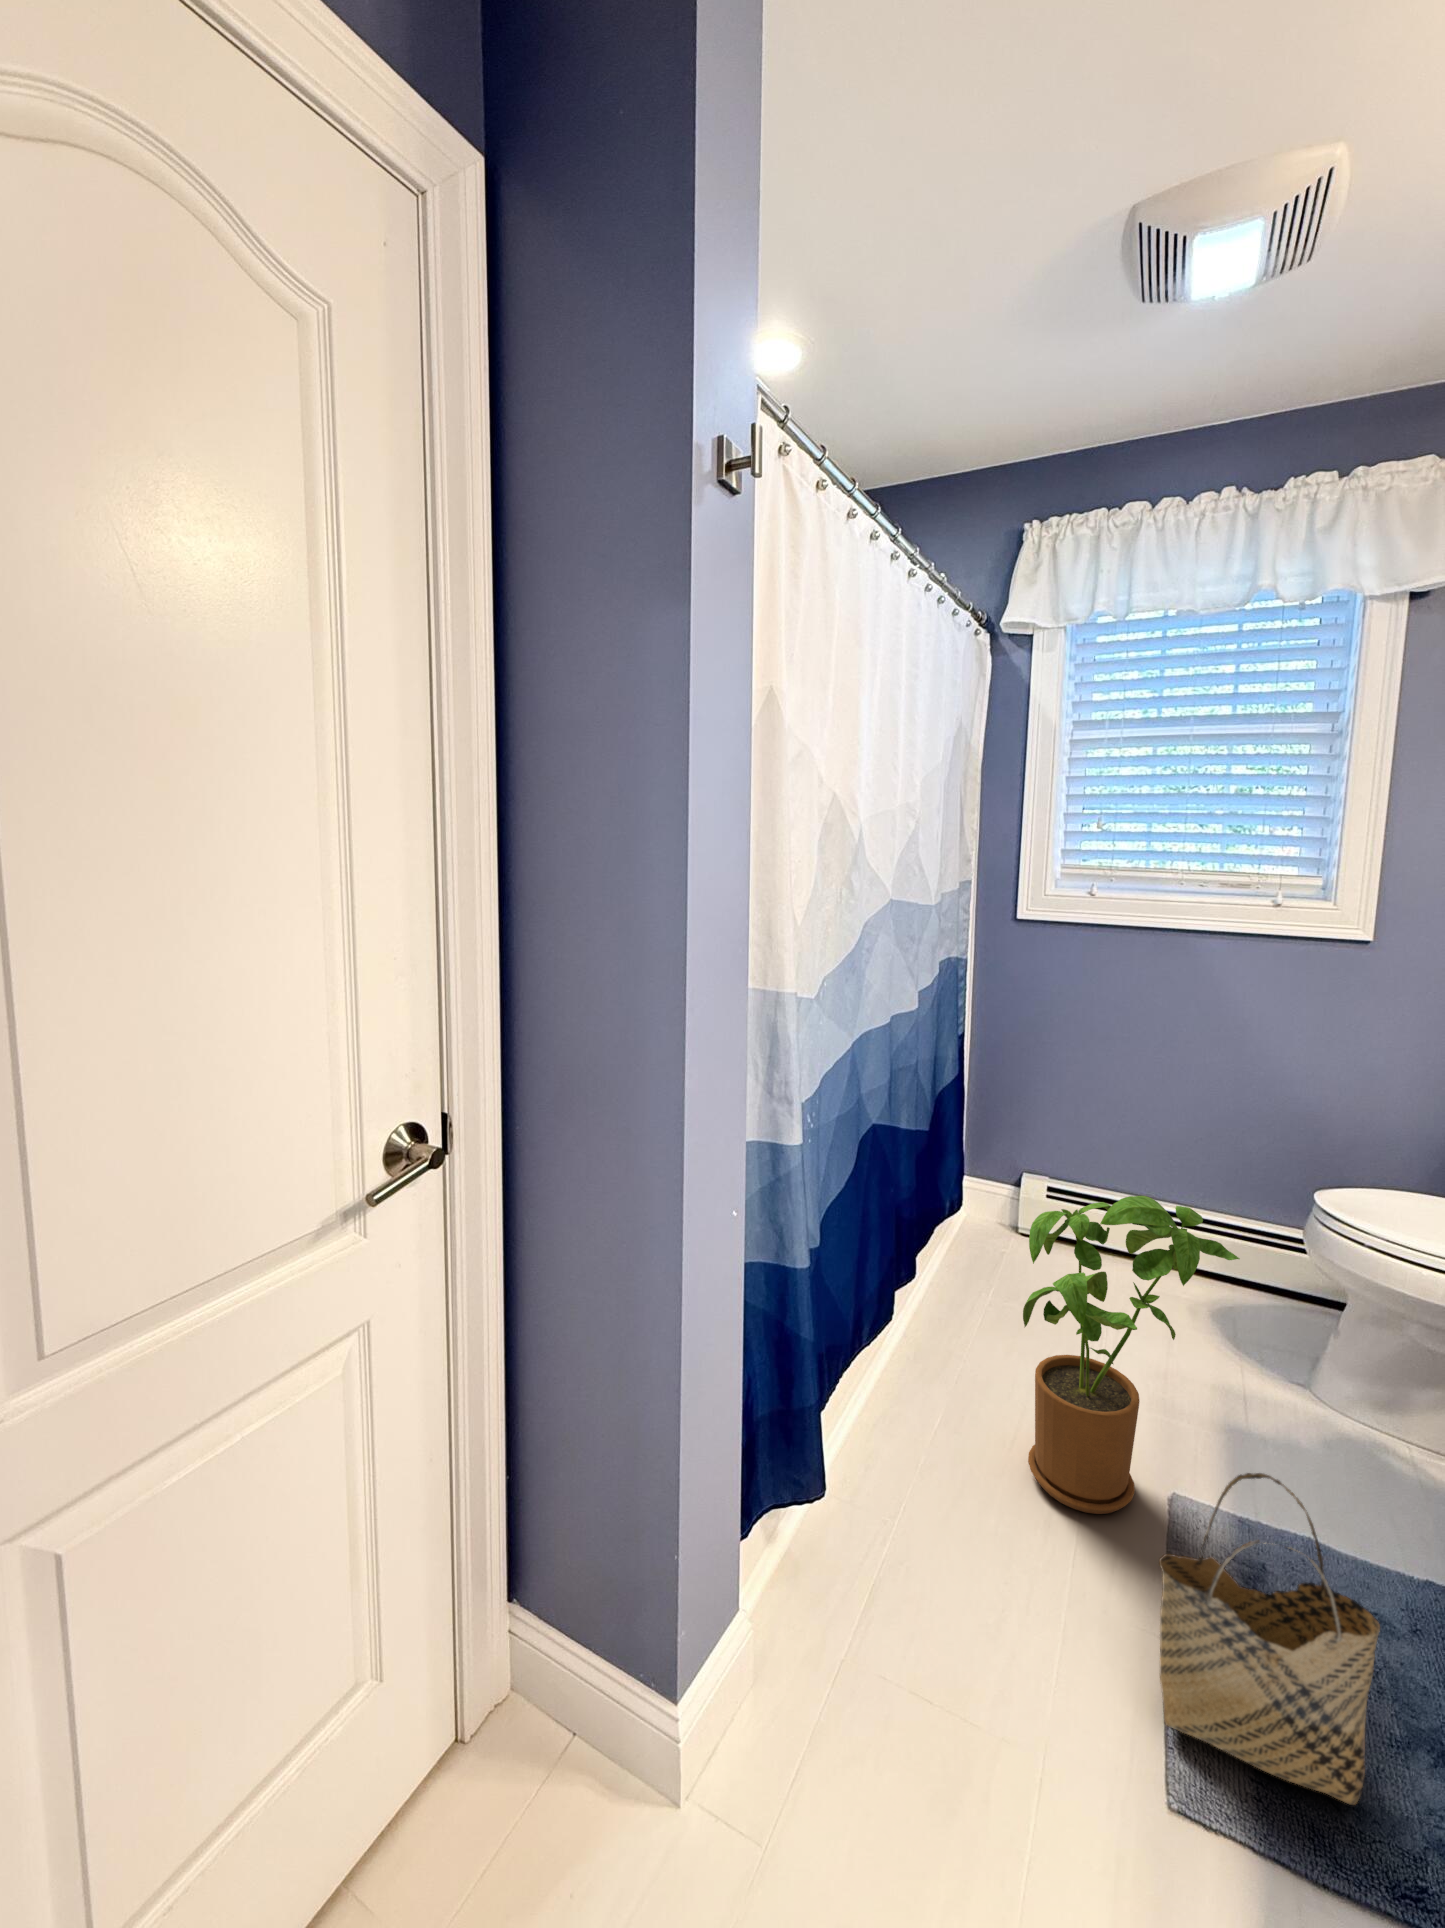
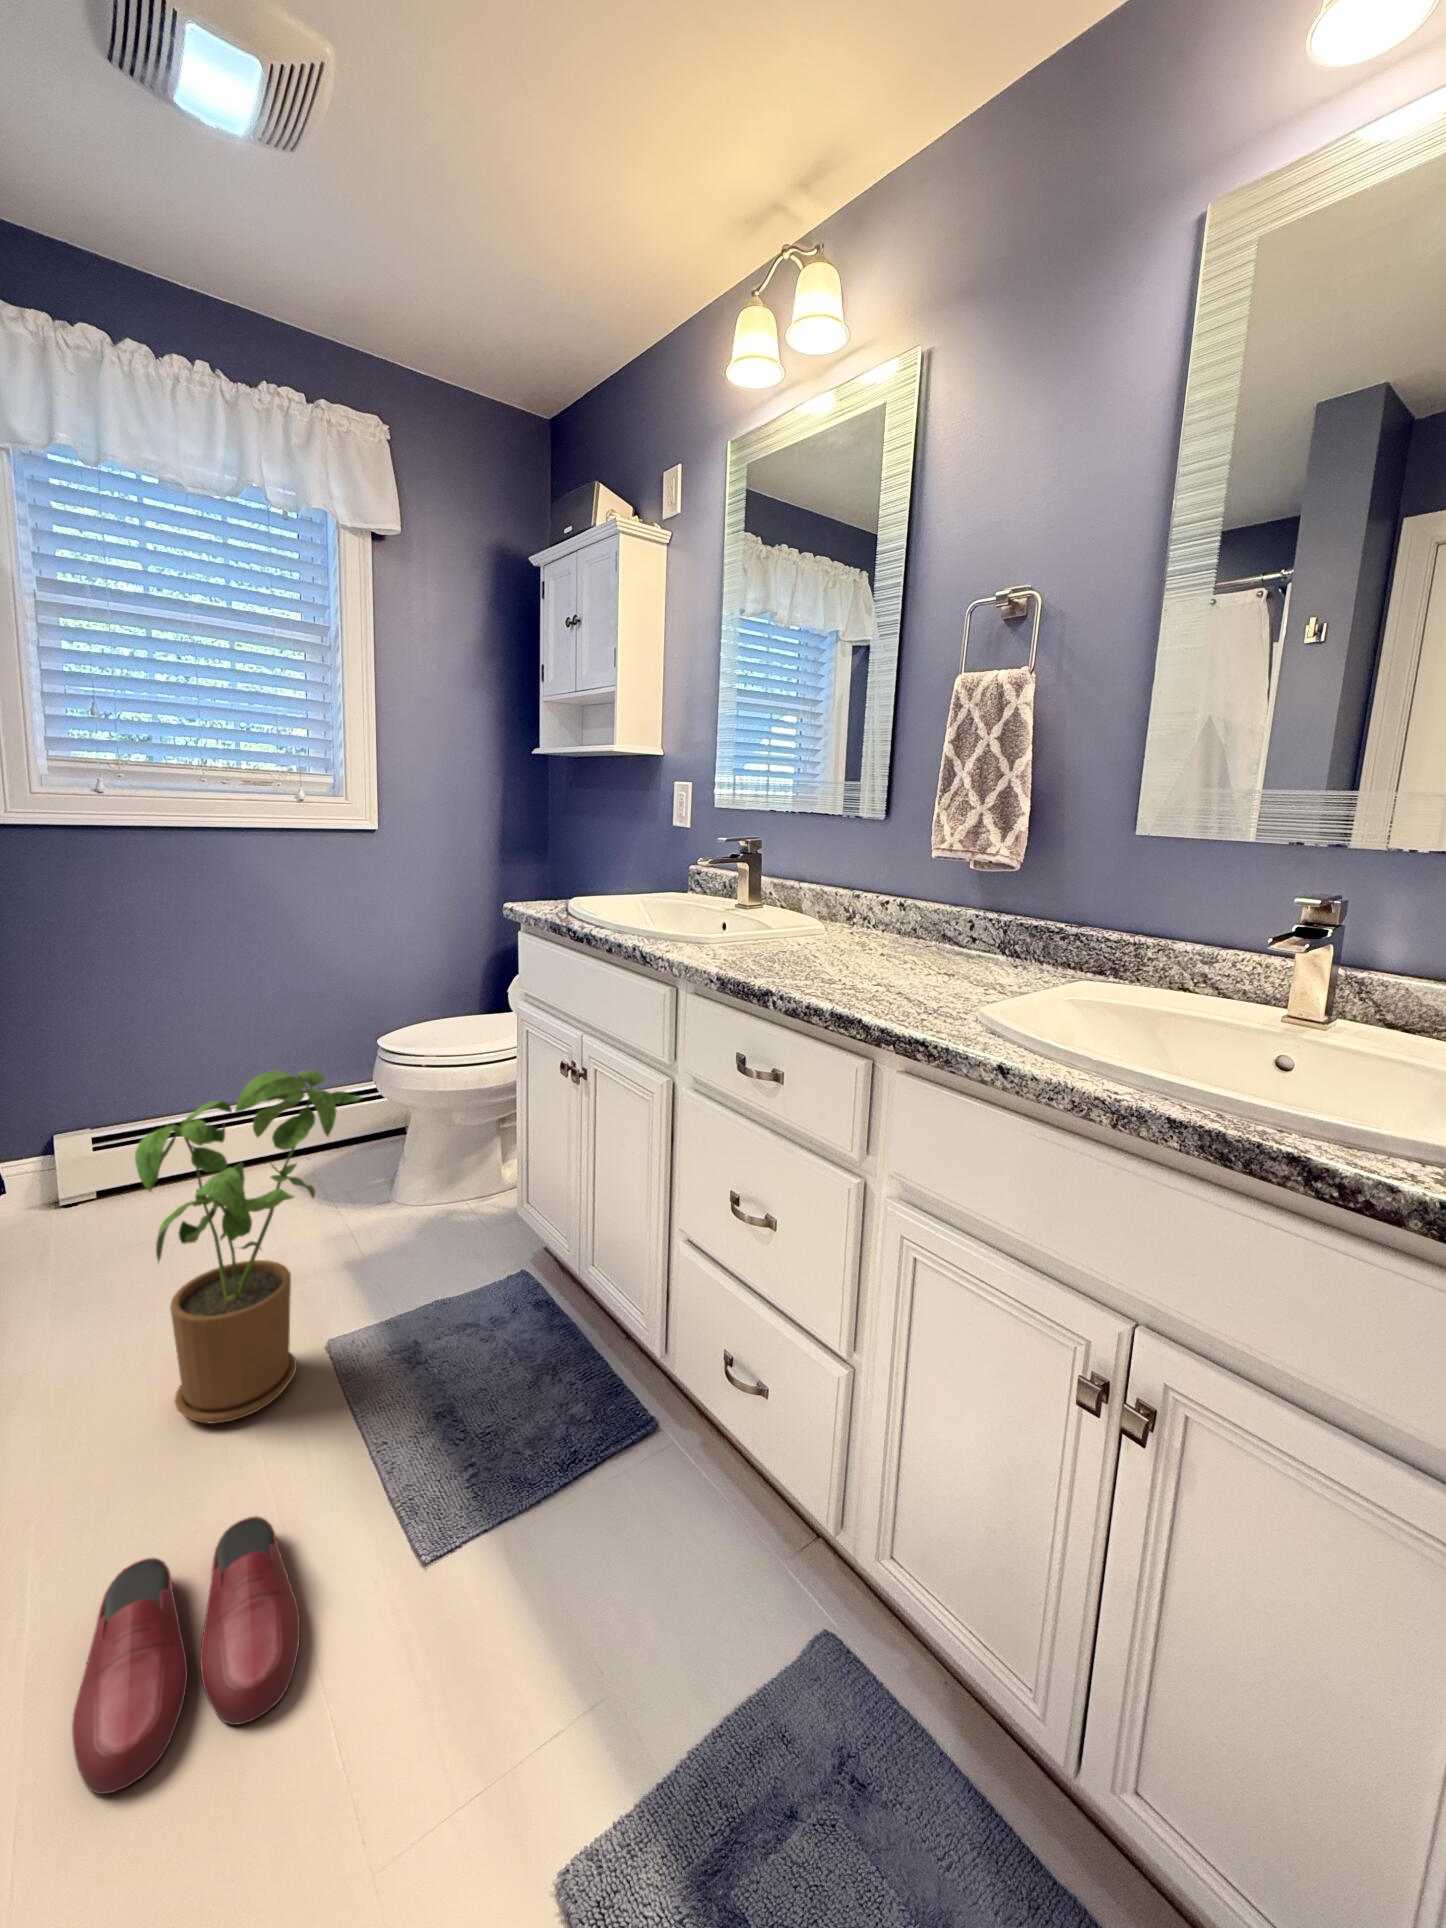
woven basket: present [1159,1473,1380,1805] -> none [372,1249,532,1511]
slippers: none [878,1556,1052,1776] -> present [72,1516,300,1794]

